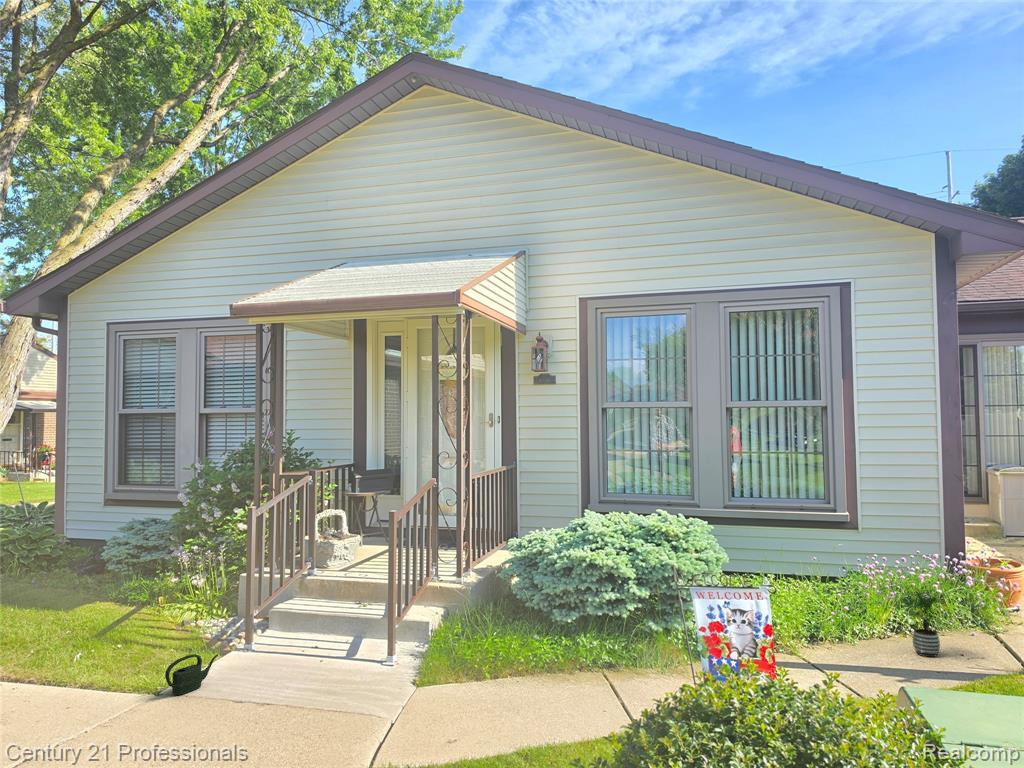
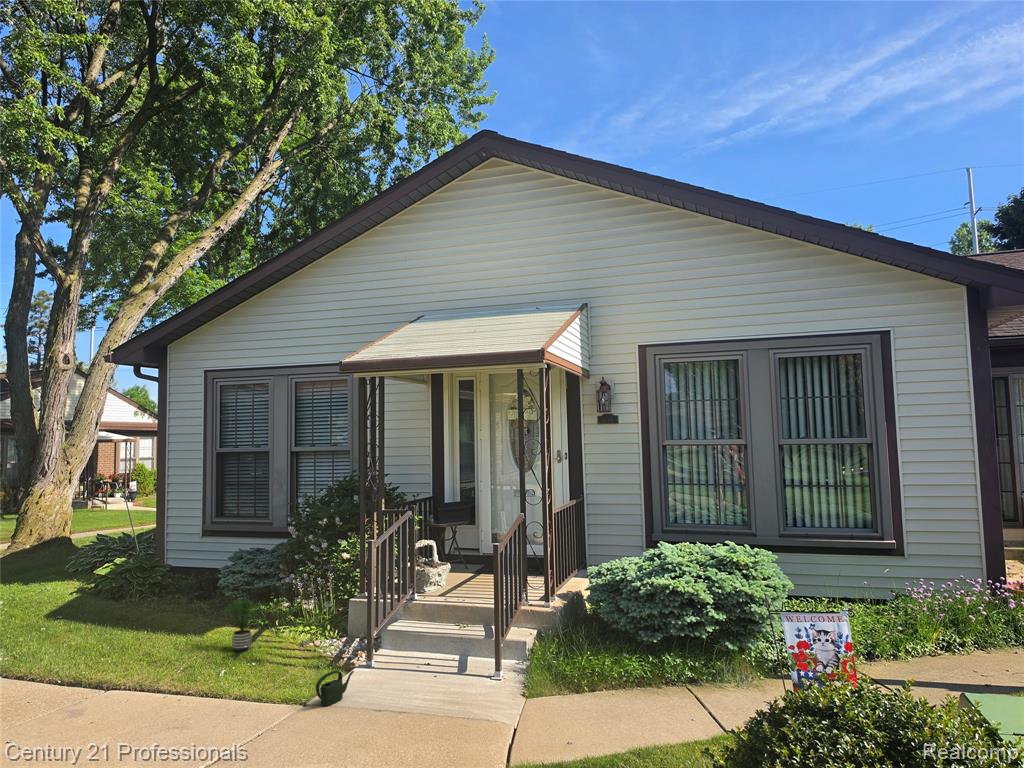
potted plant: present [899,590,941,657] -> present [227,599,257,652]

